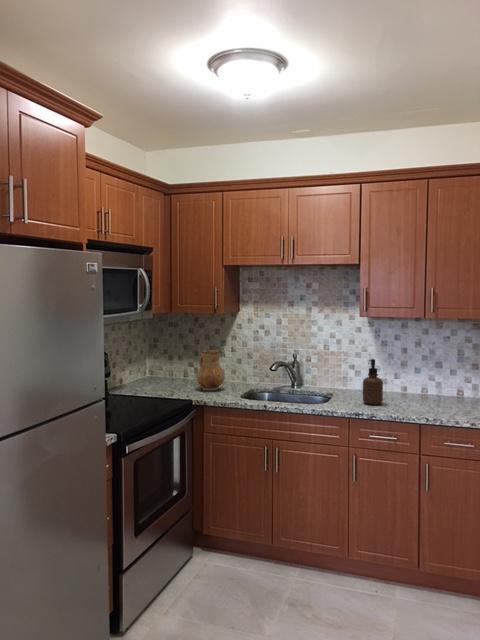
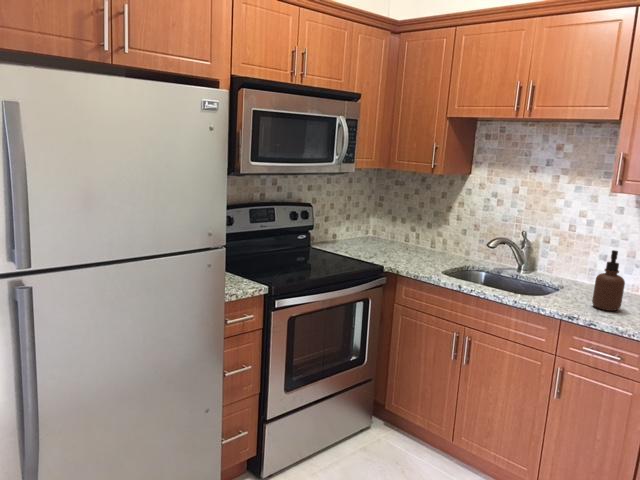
ceramic pitcher: present [197,350,224,391] -> none [406,214,437,260]

